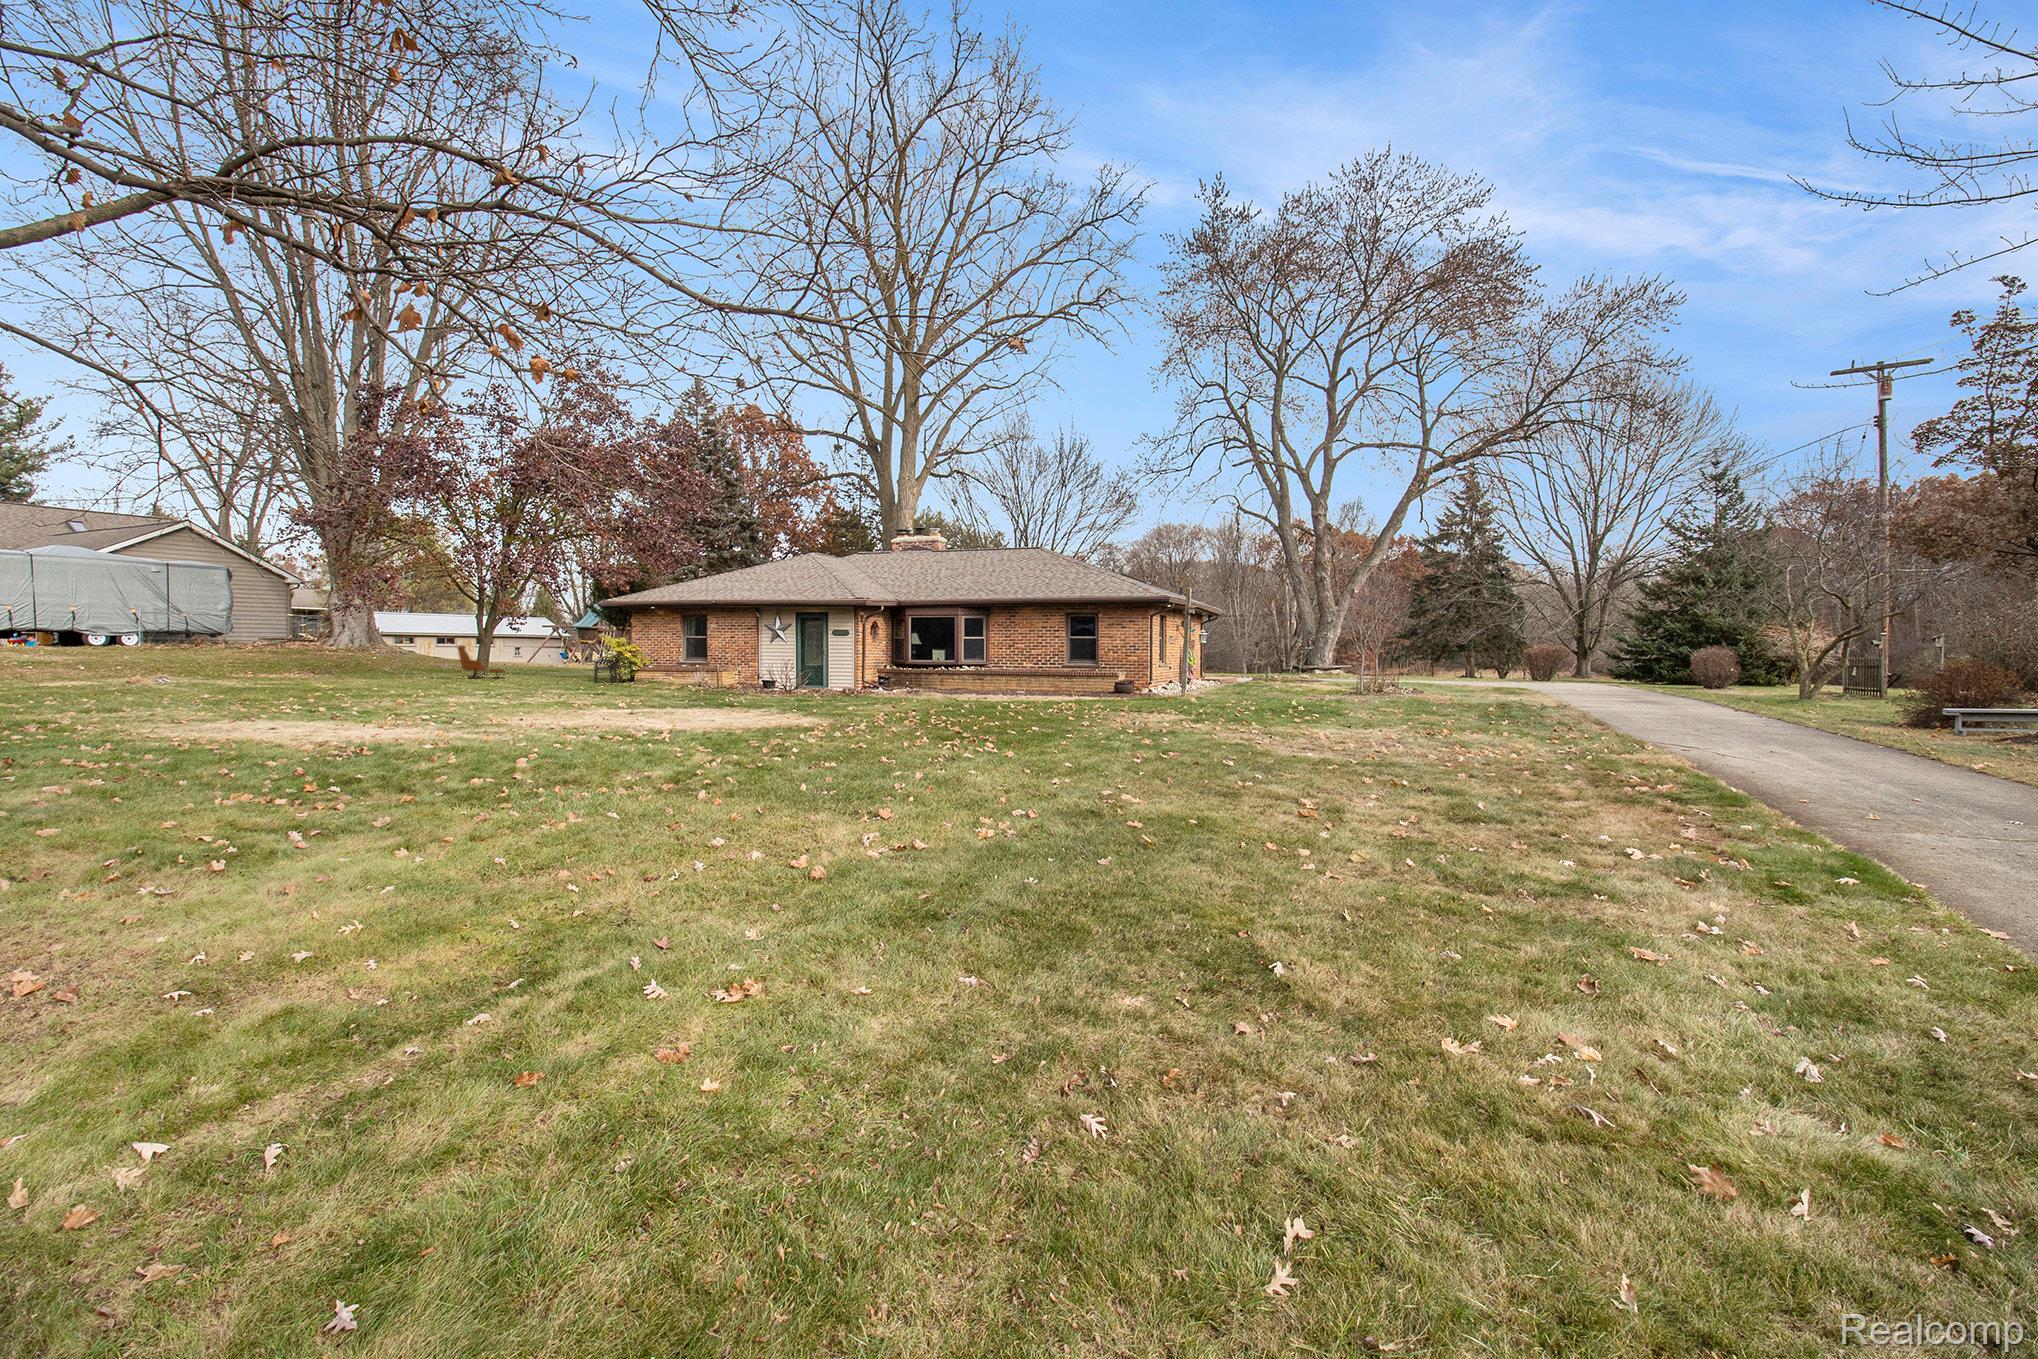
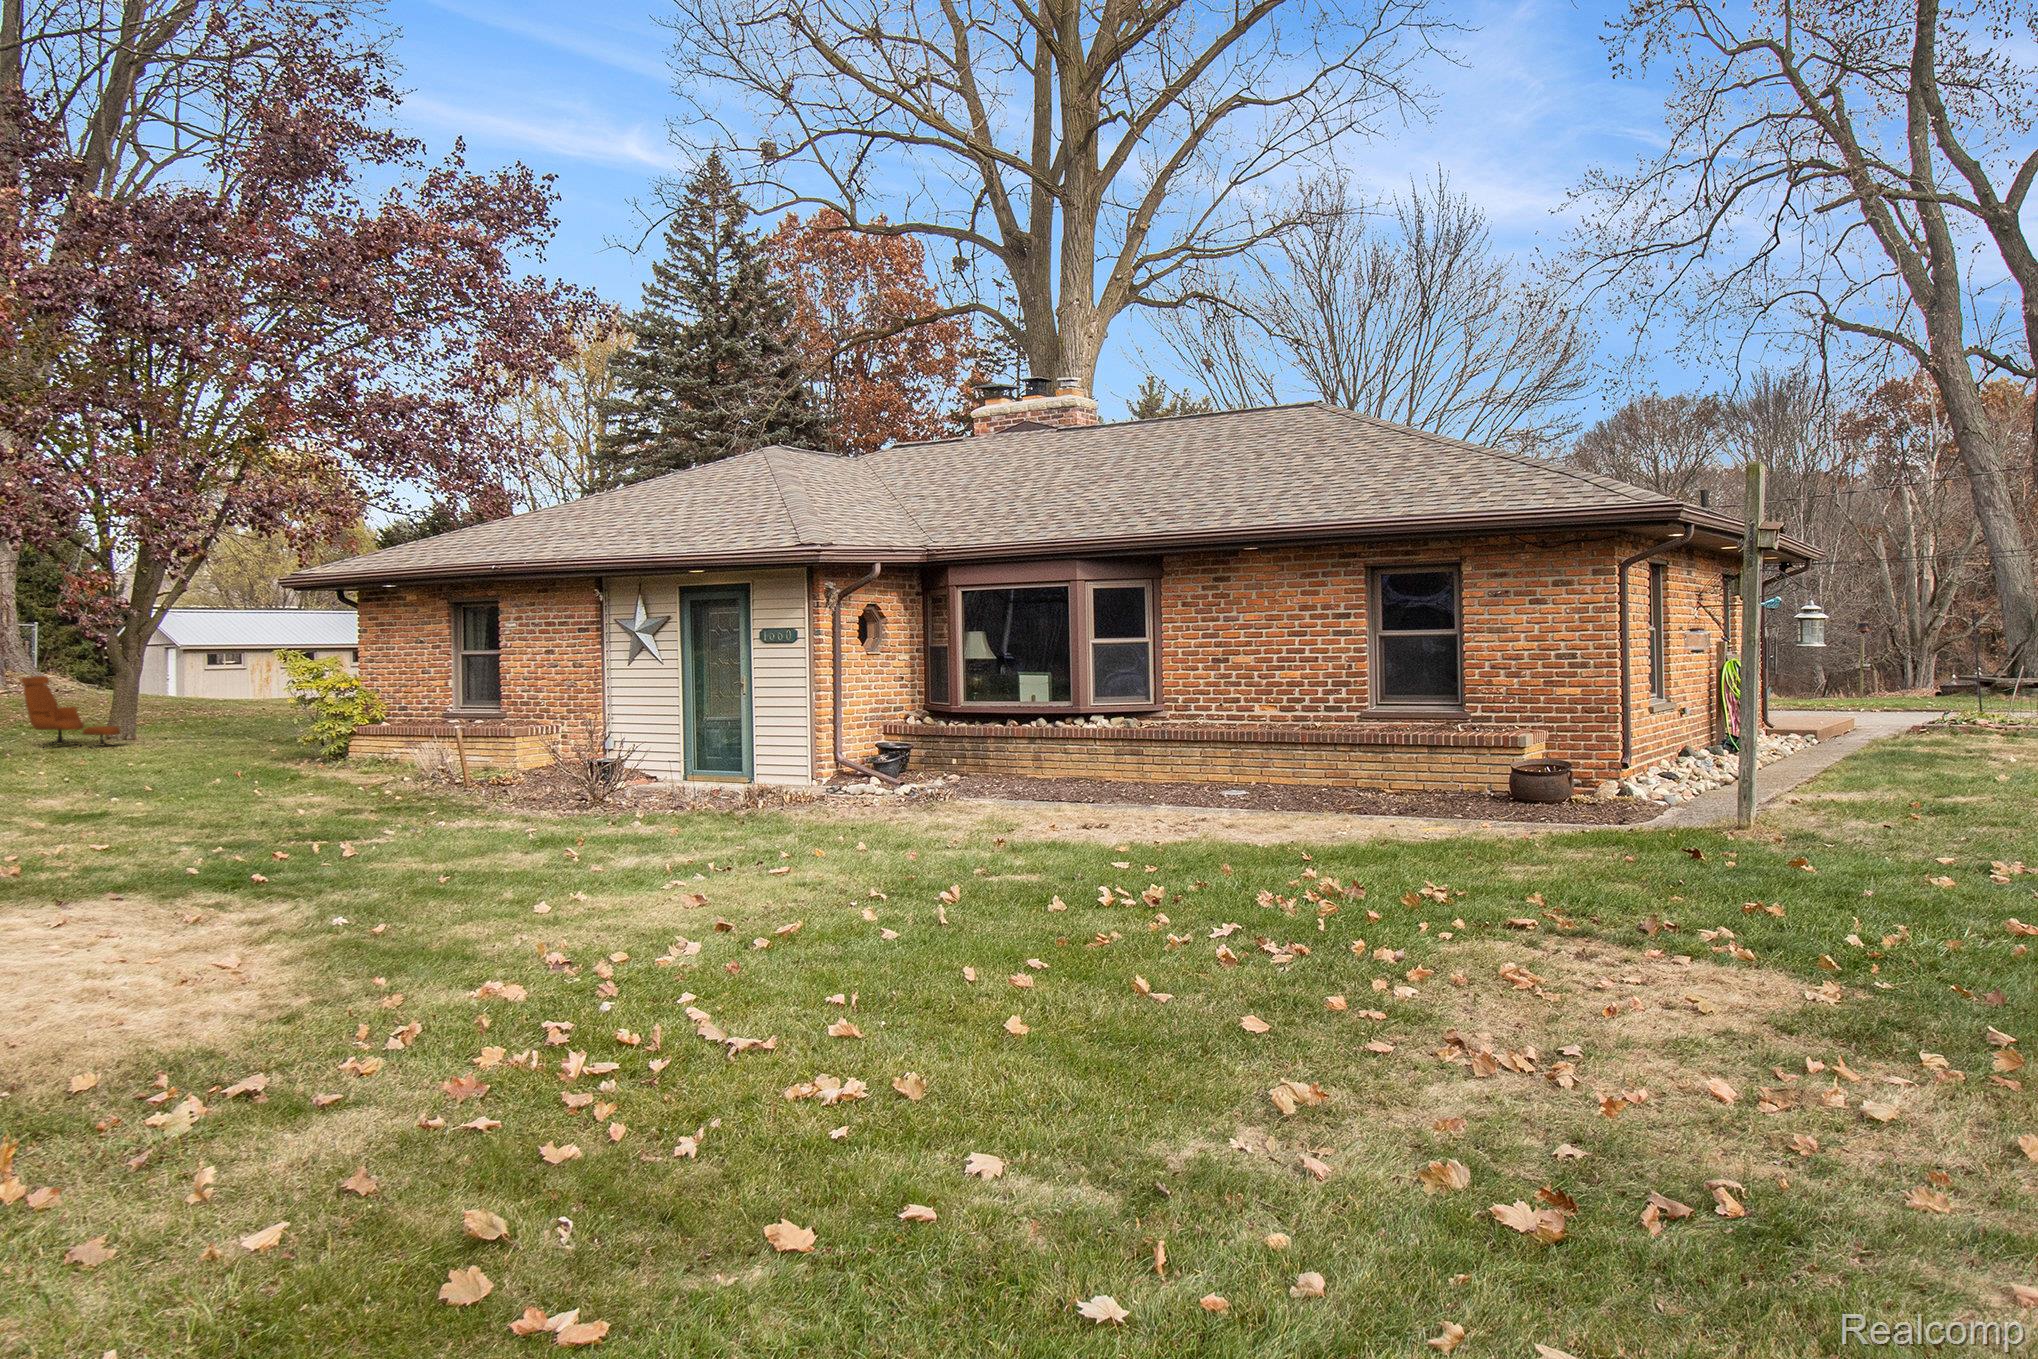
bench: present [594,657,633,683] -> none [252,698,351,760]

